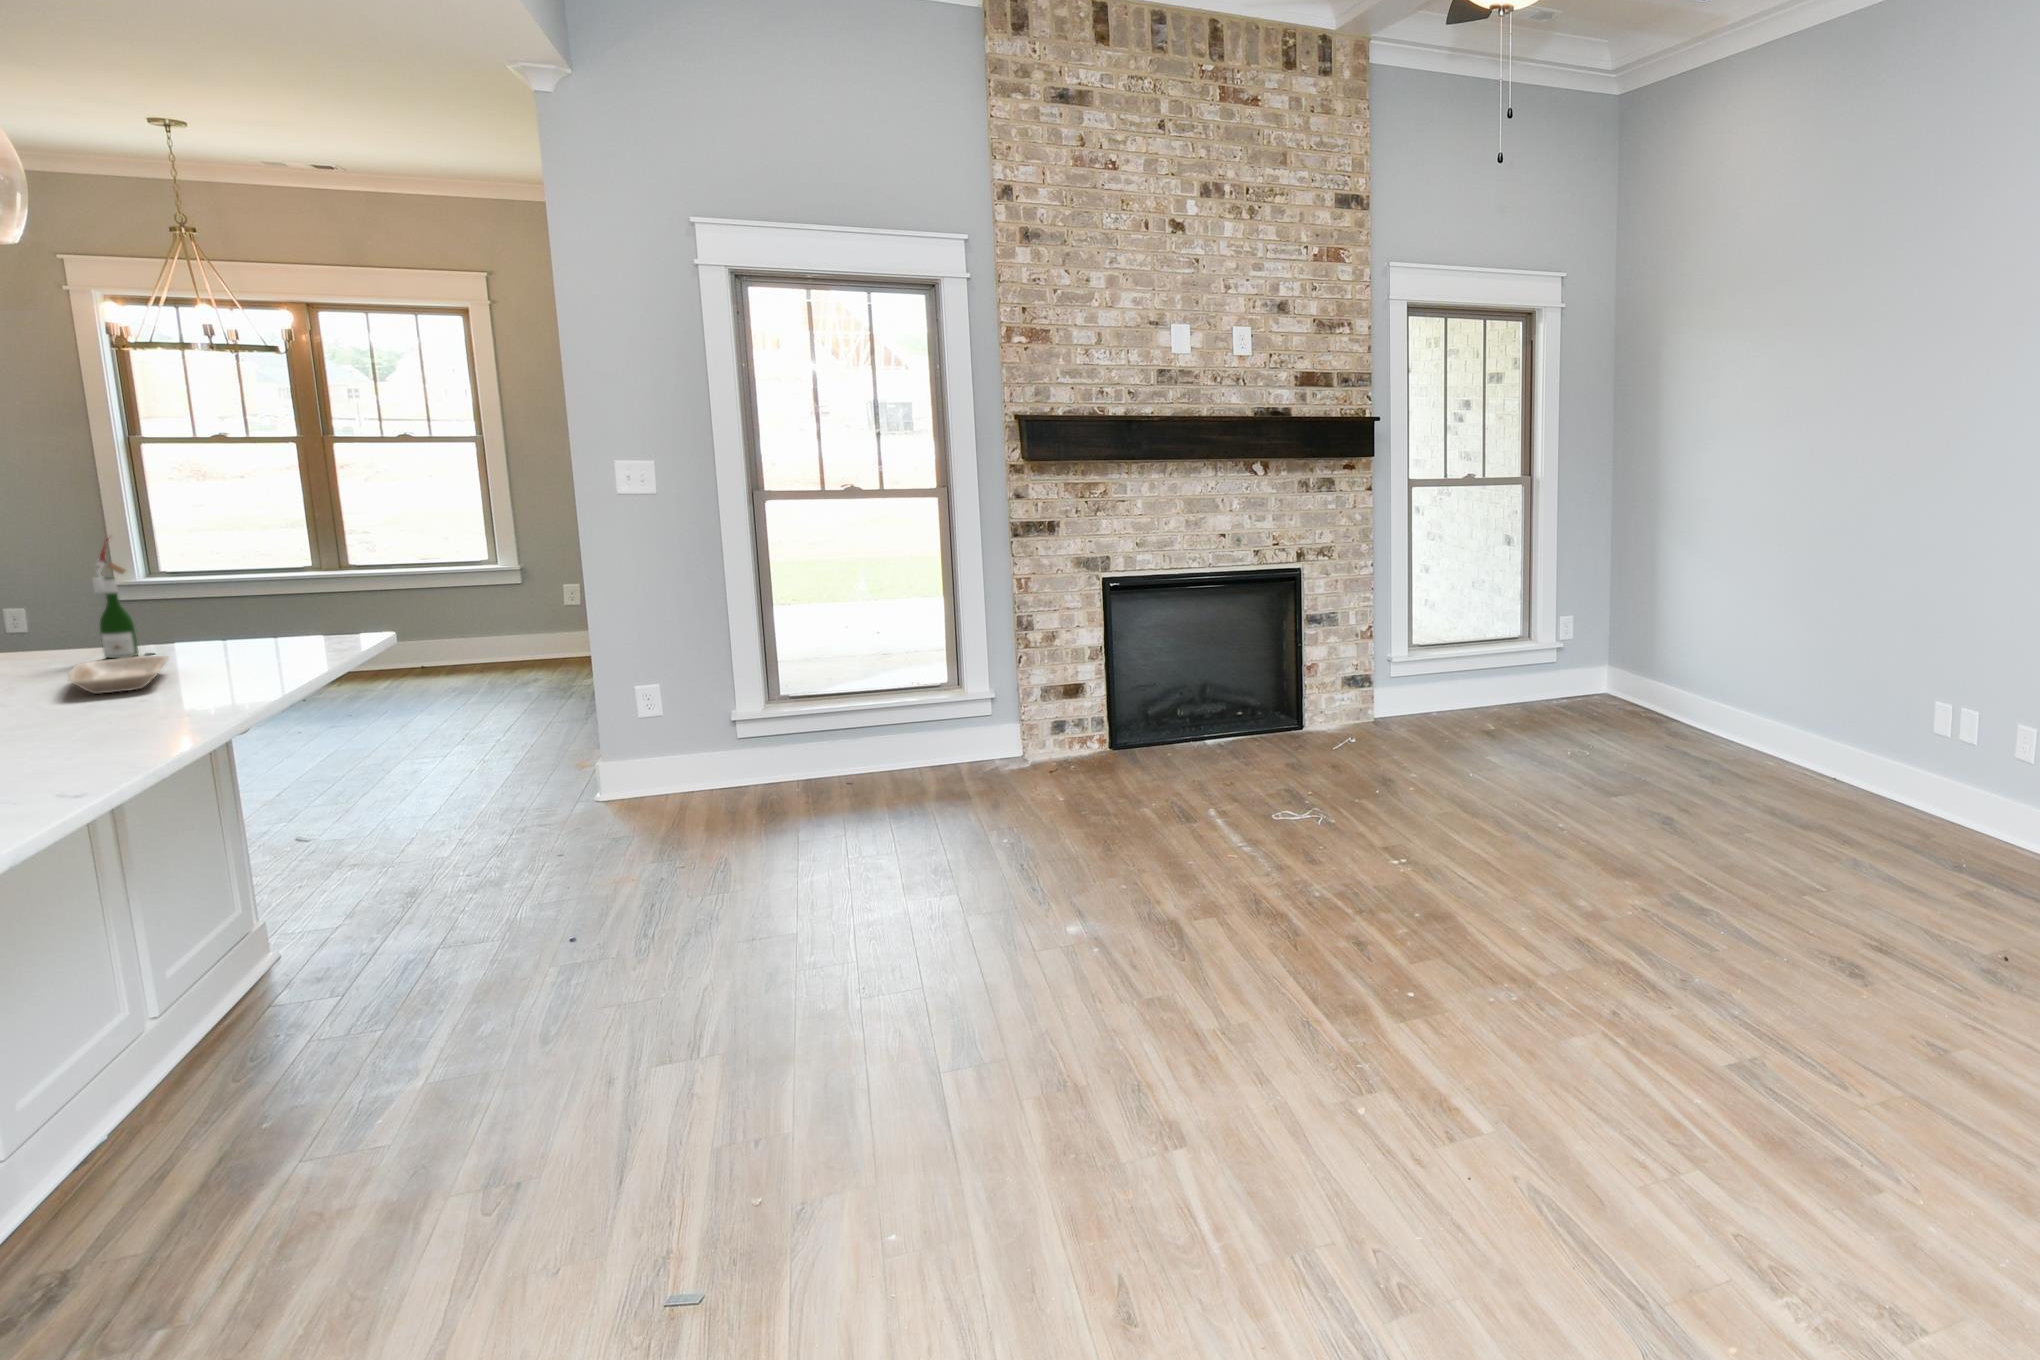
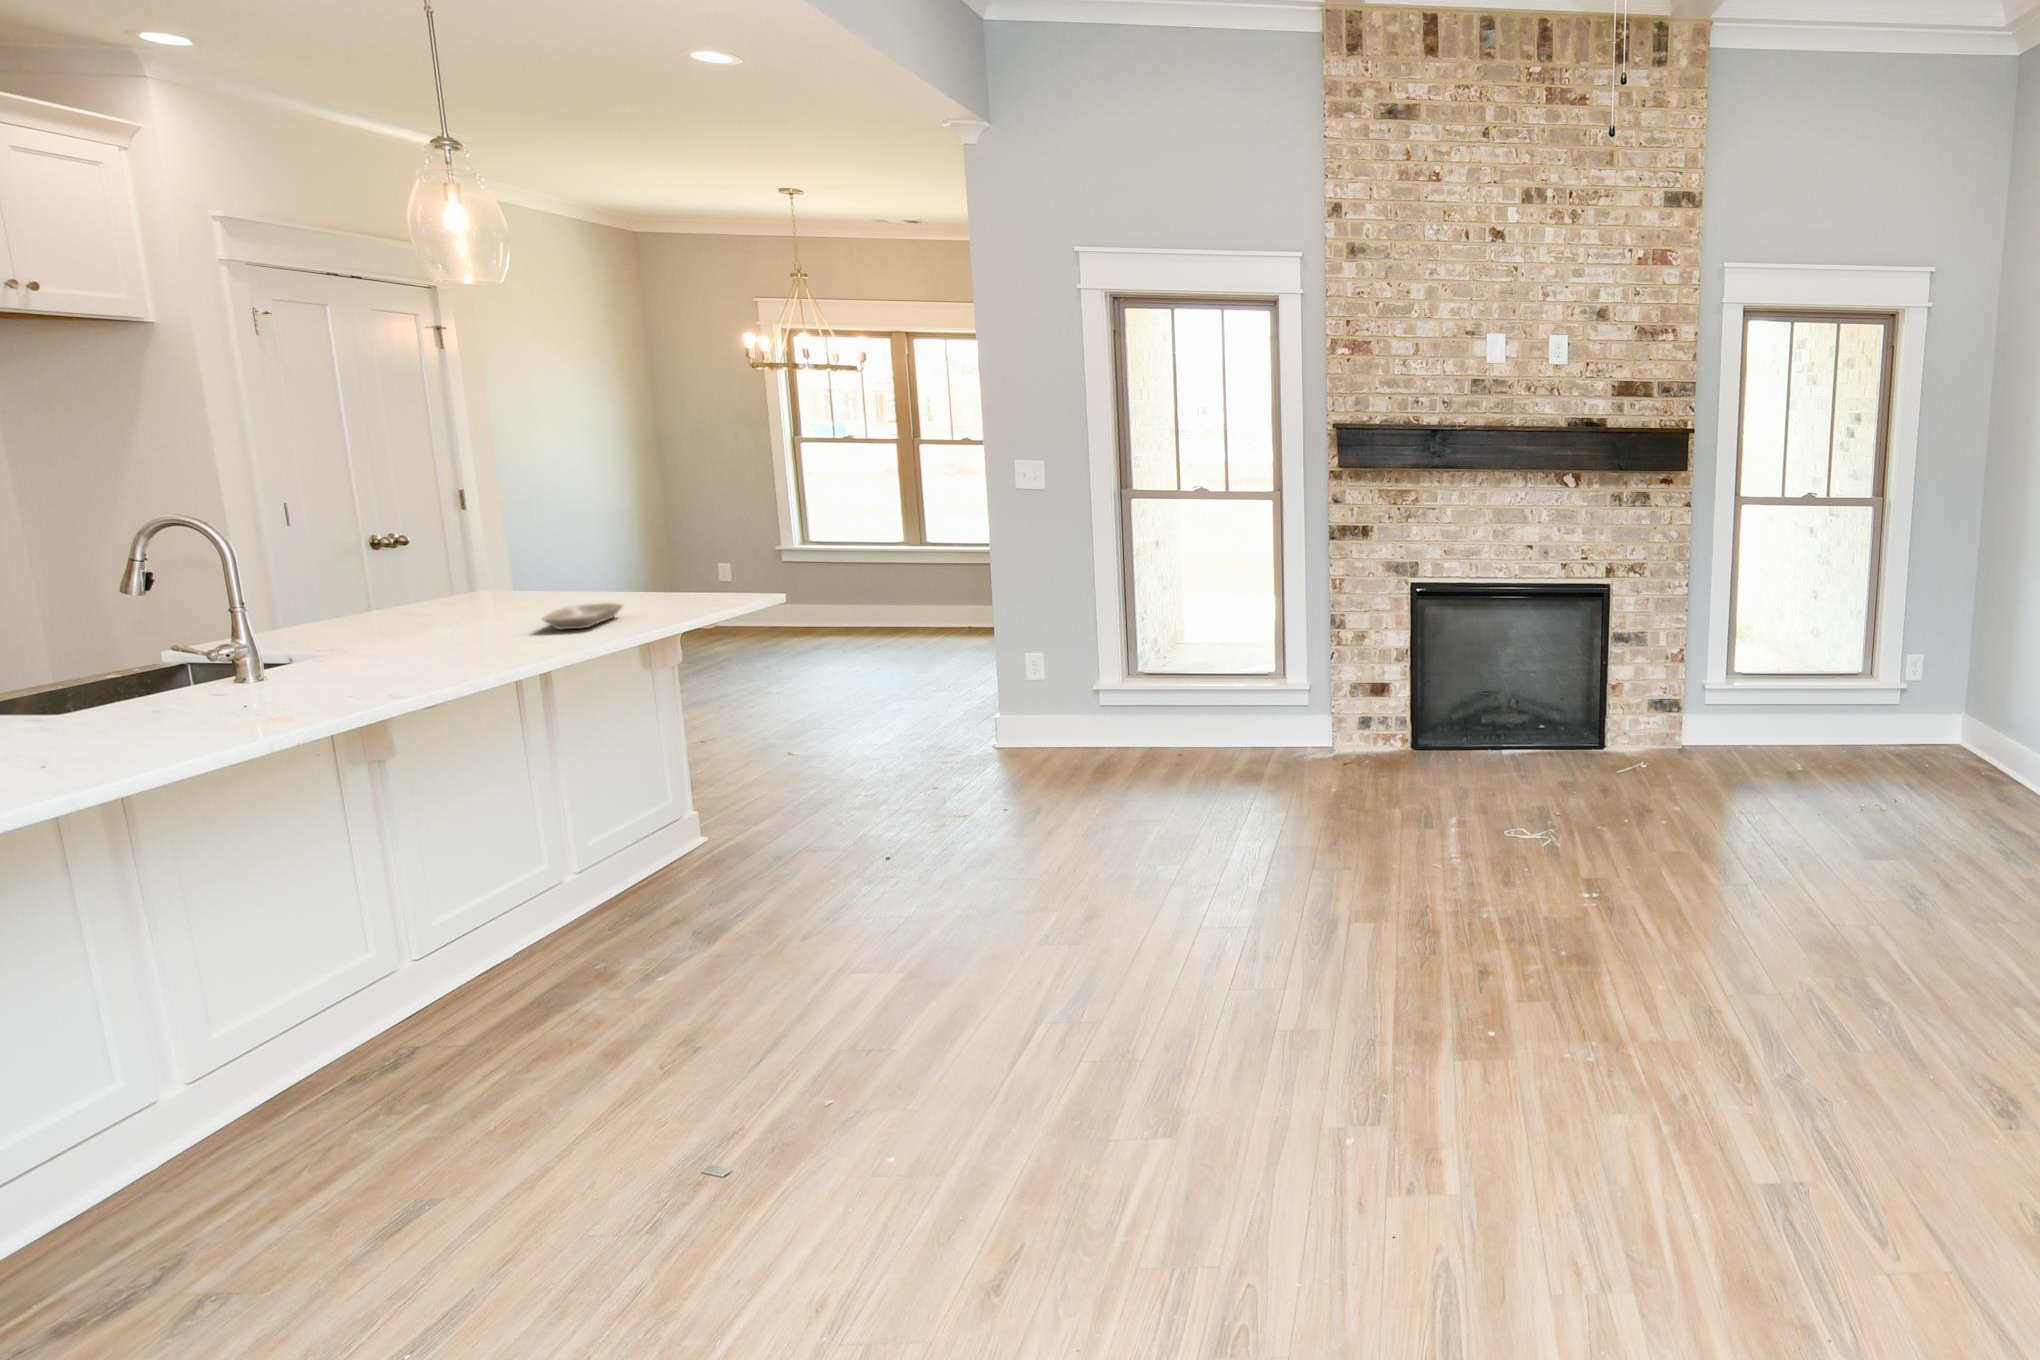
wine bottle: present [92,539,139,658] -> none [603,511,641,604]

